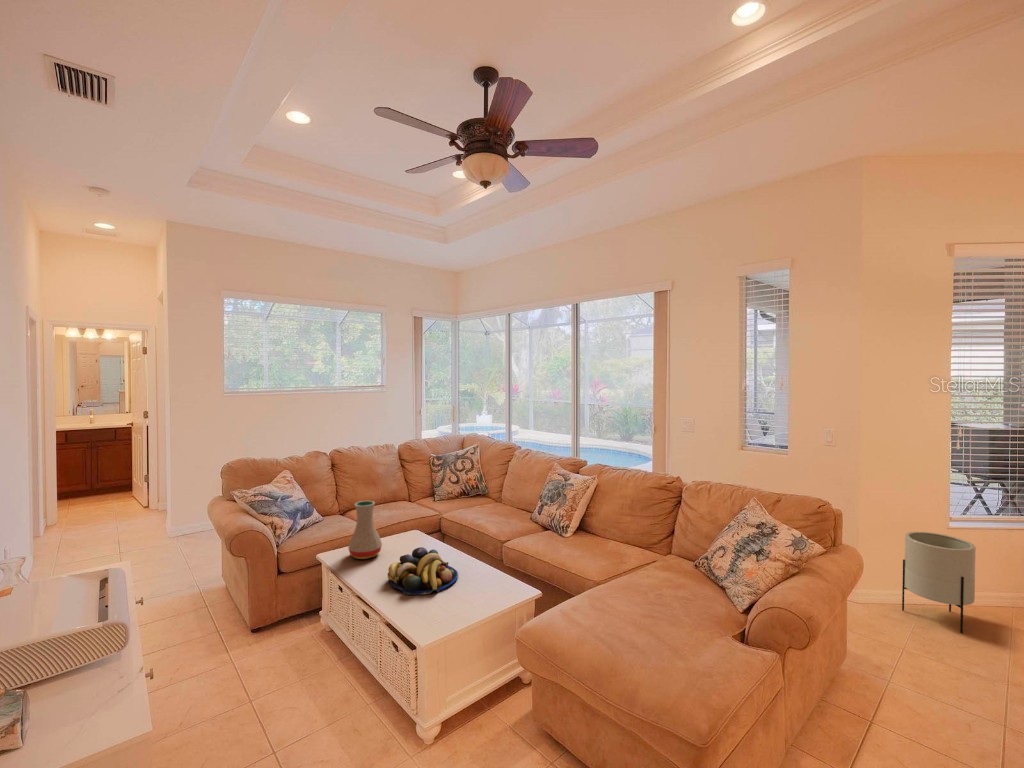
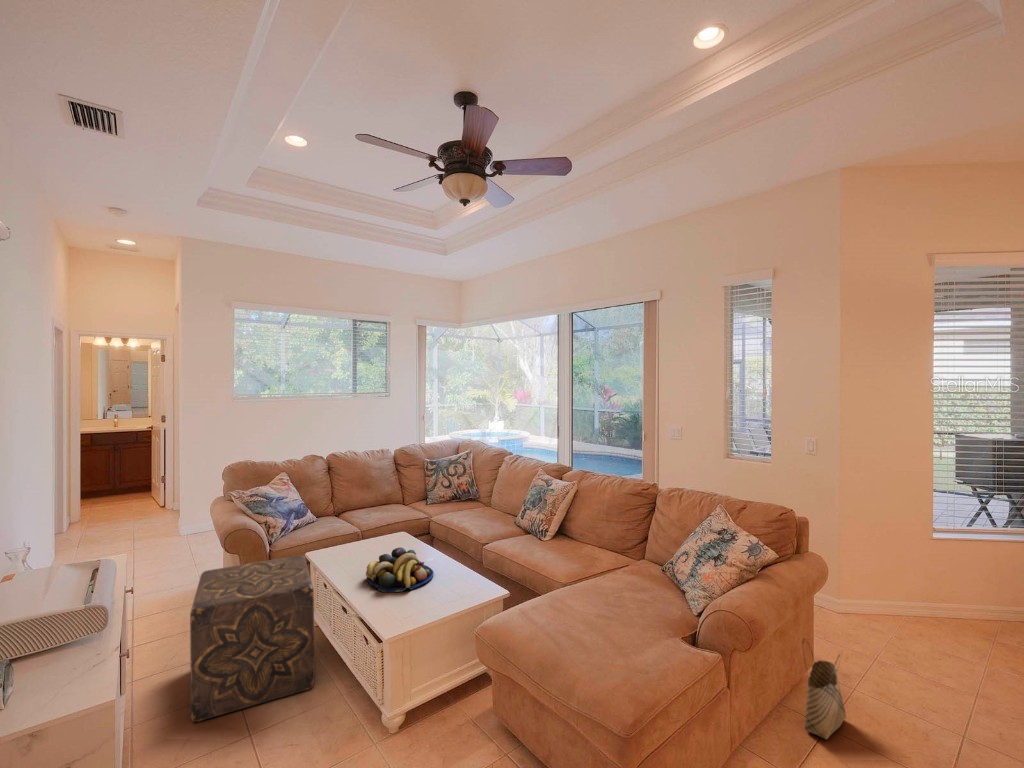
vase: present [348,501,382,559] -> none [334,503,367,558]
planter: present [902,532,976,633] -> none [883,542,955,645]
ottoman: none [206,557,337,741] -> present [190,555,314,722]
woven basket: none [845,632,888,735] -> present [802,639,846,739]

